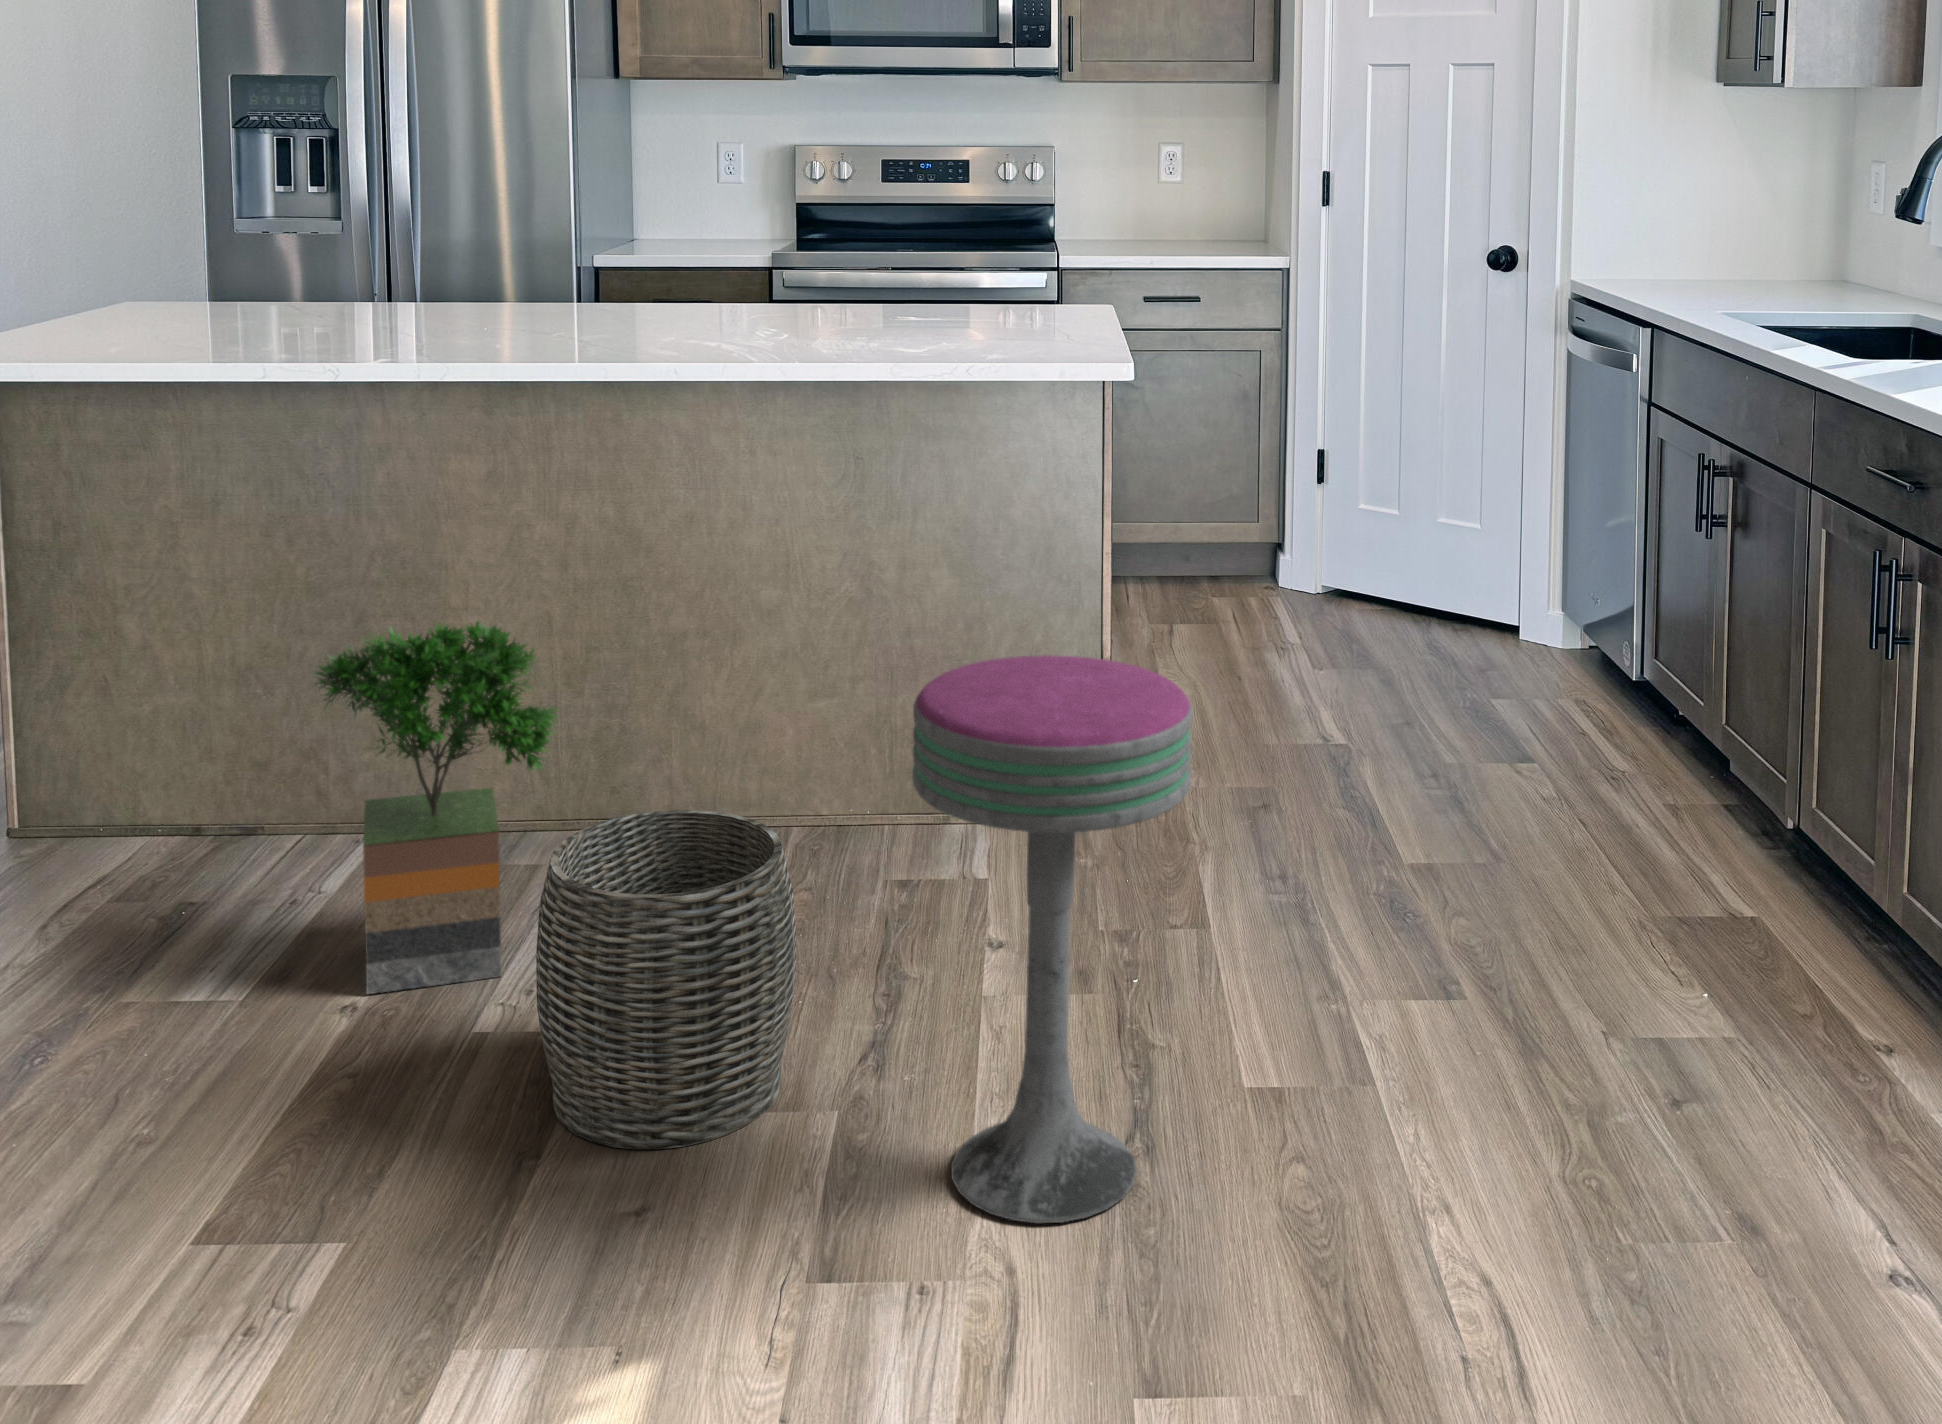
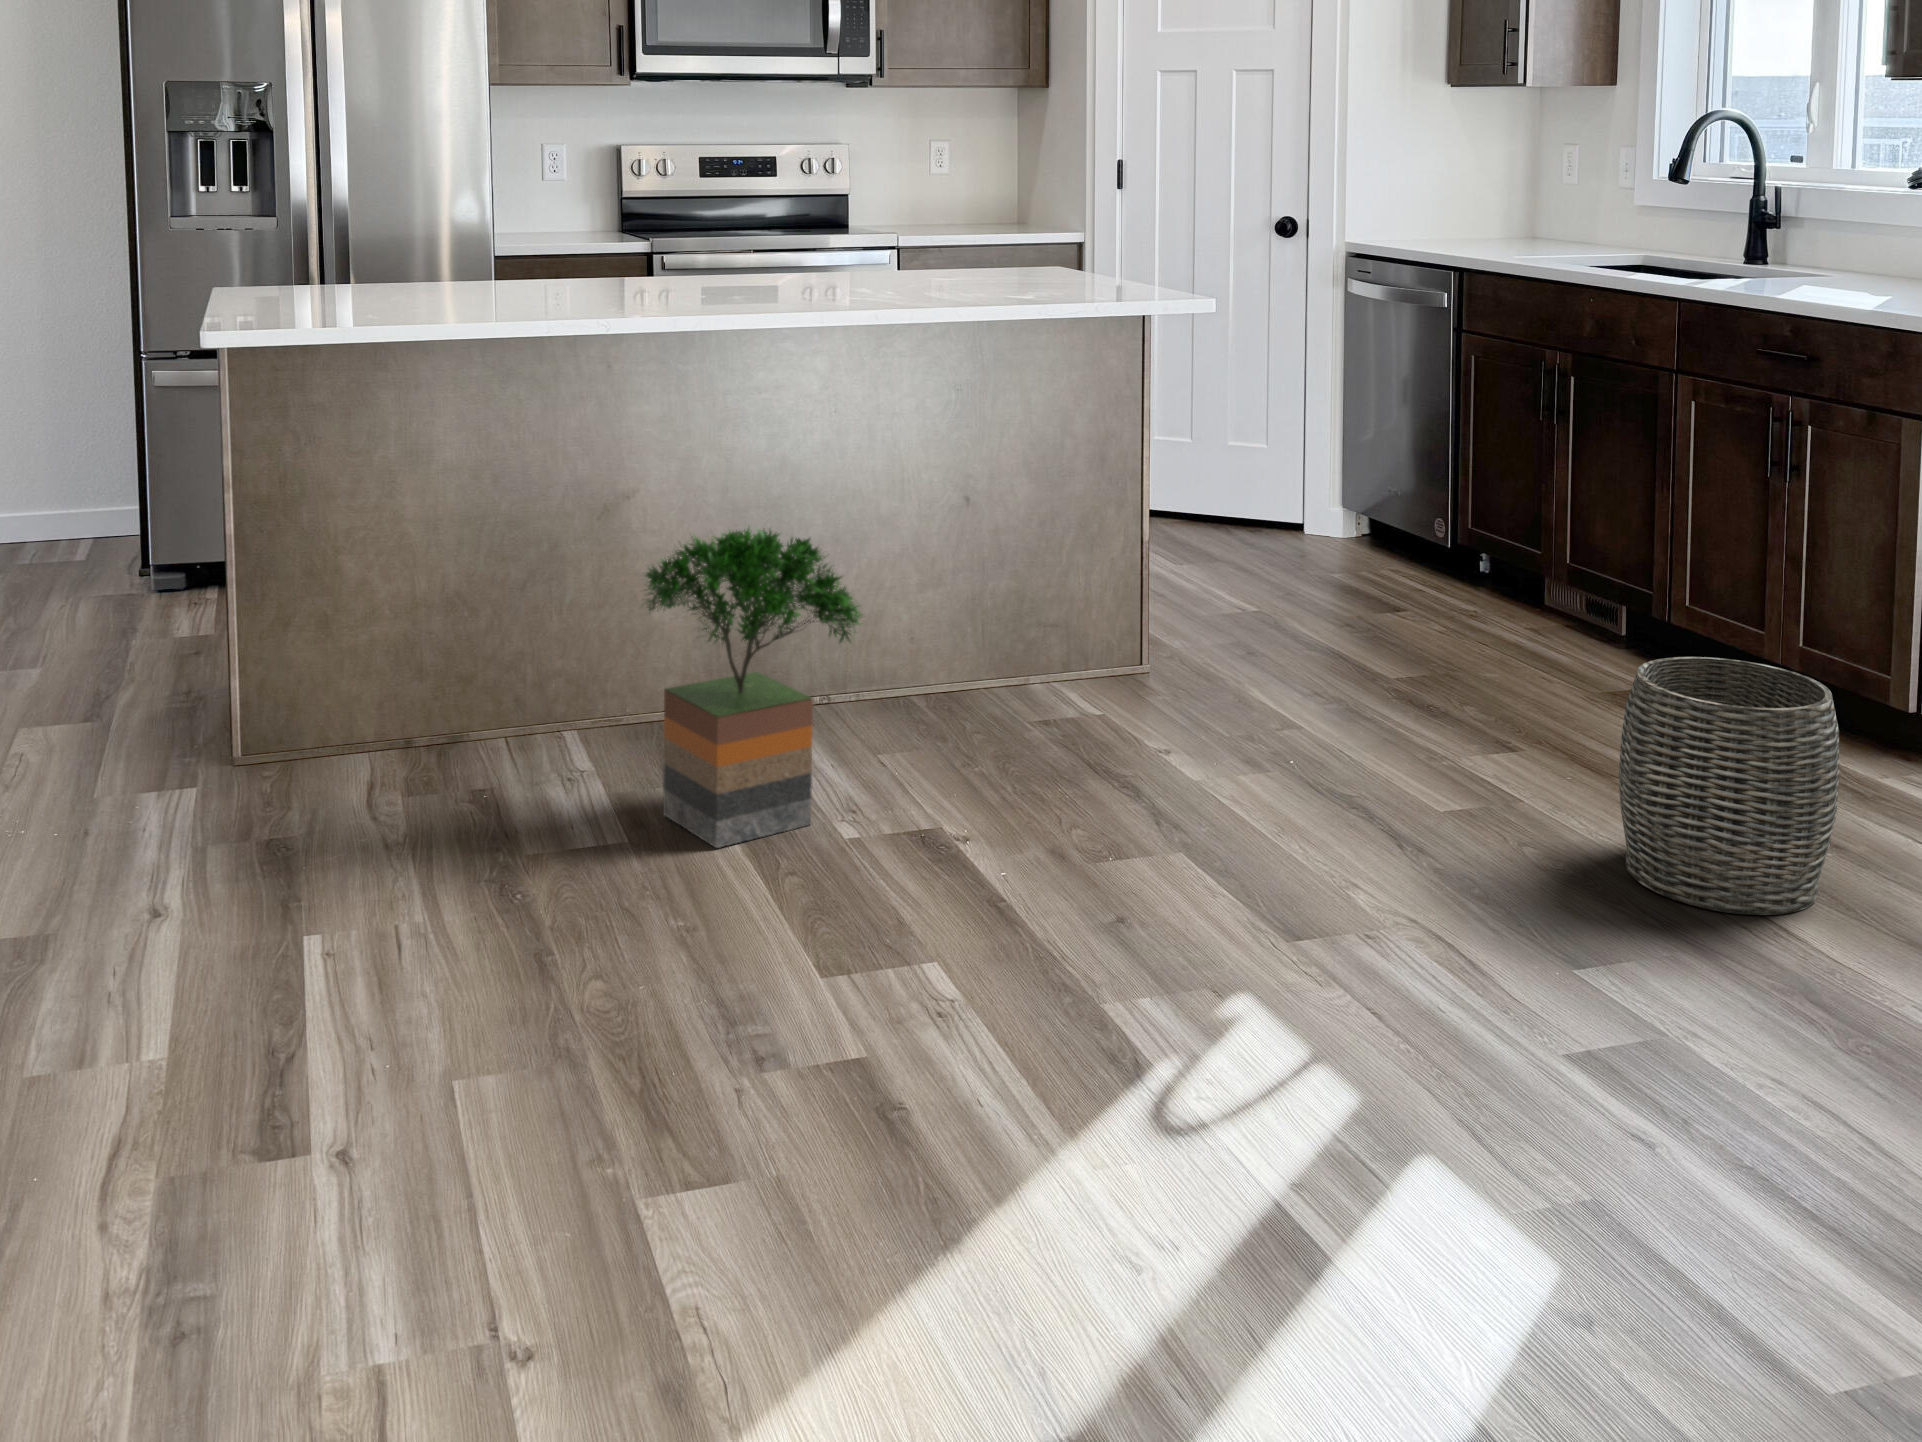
bar stool: present [912,655,1193,1223] -> none [1291,497,1508,915]
woven basket: present [536,810,796,1149] -> present [1619,657,1839,915]

